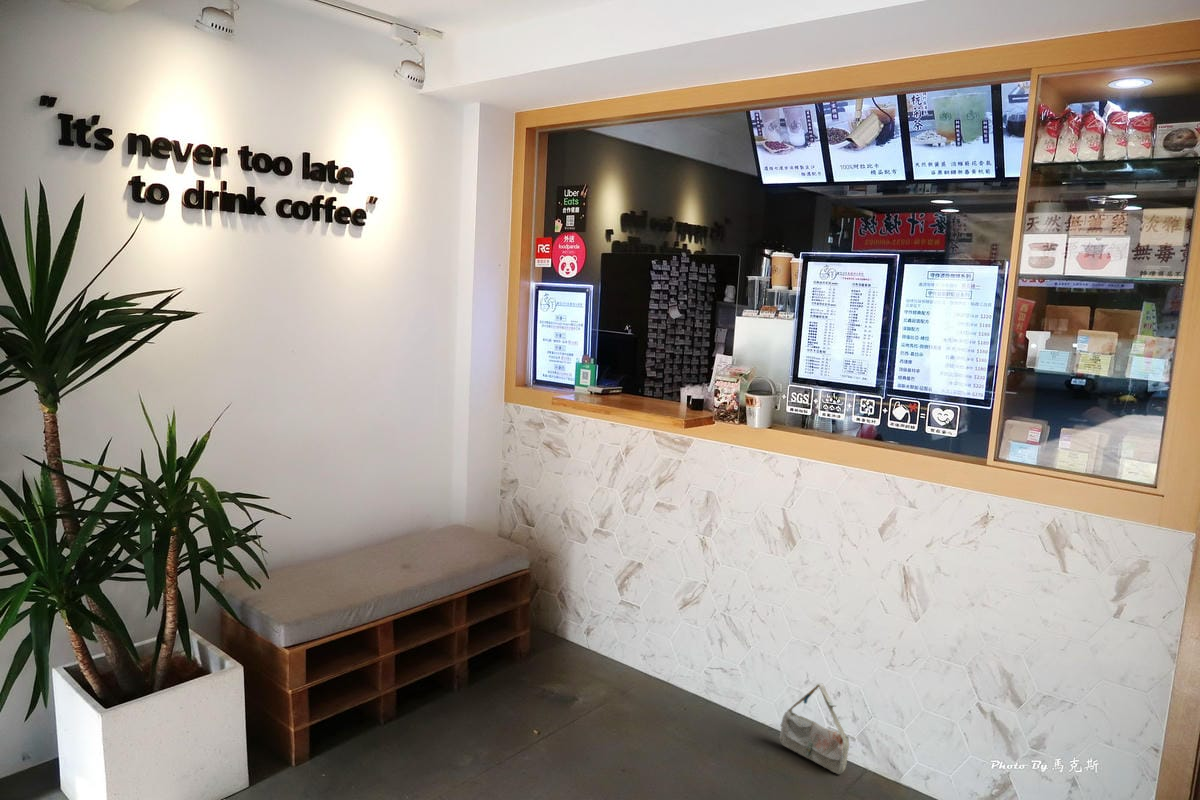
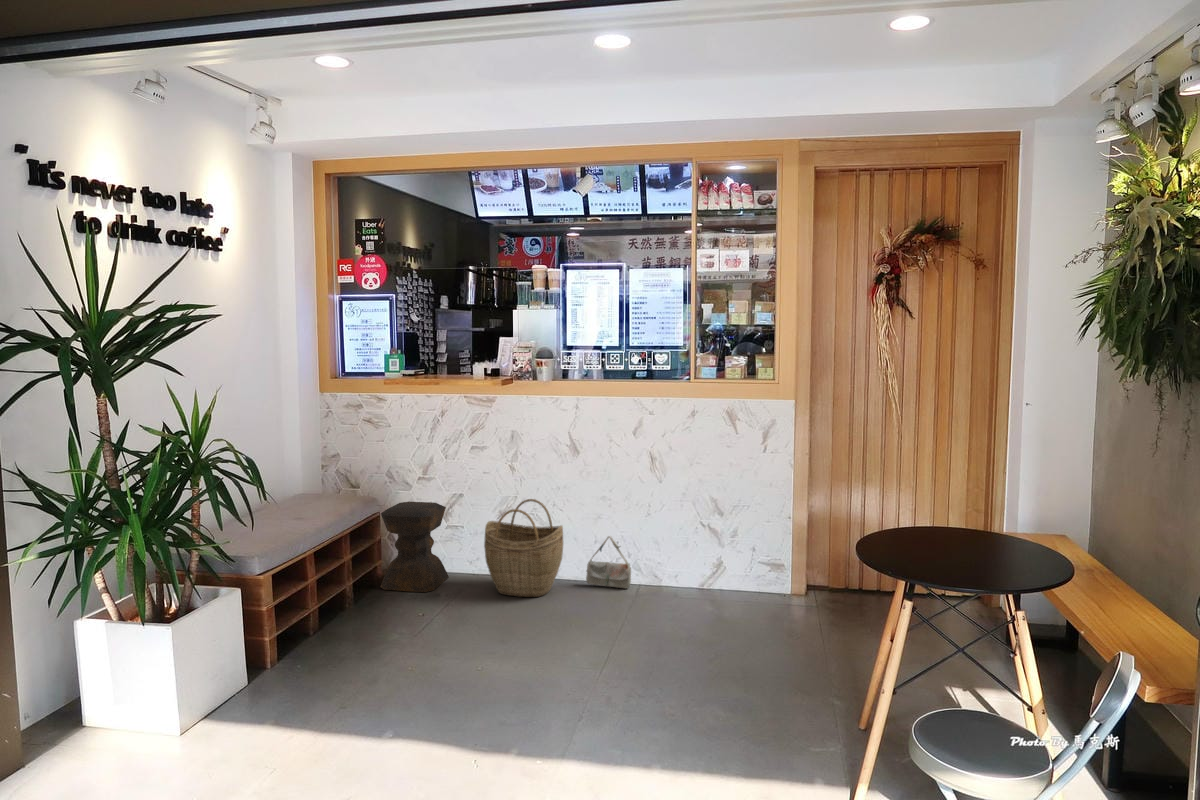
stool: none [519,557,612,688] -> present [380,501,449,592]
woven basket: none [634,595,750,747] -> present [484,499,563,597]

